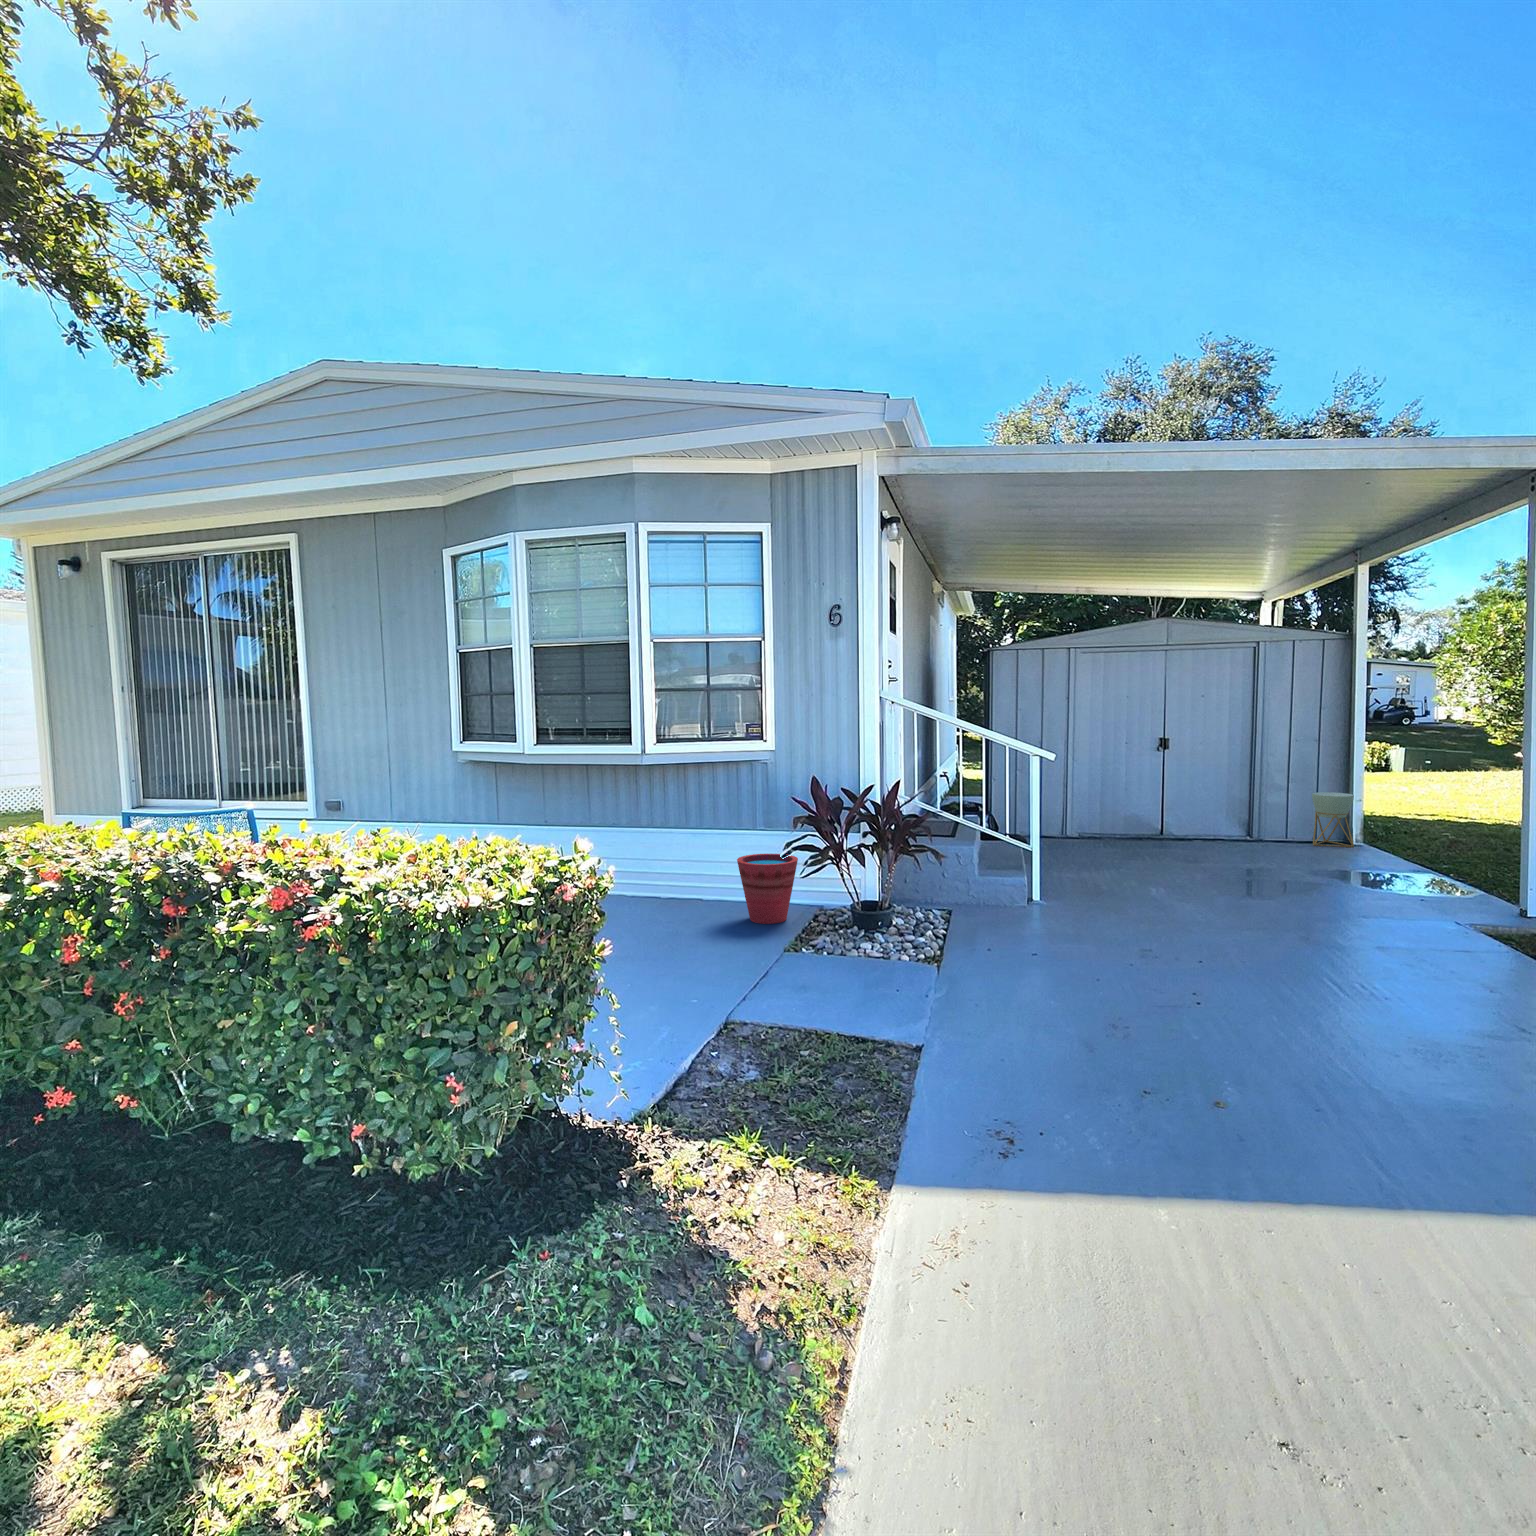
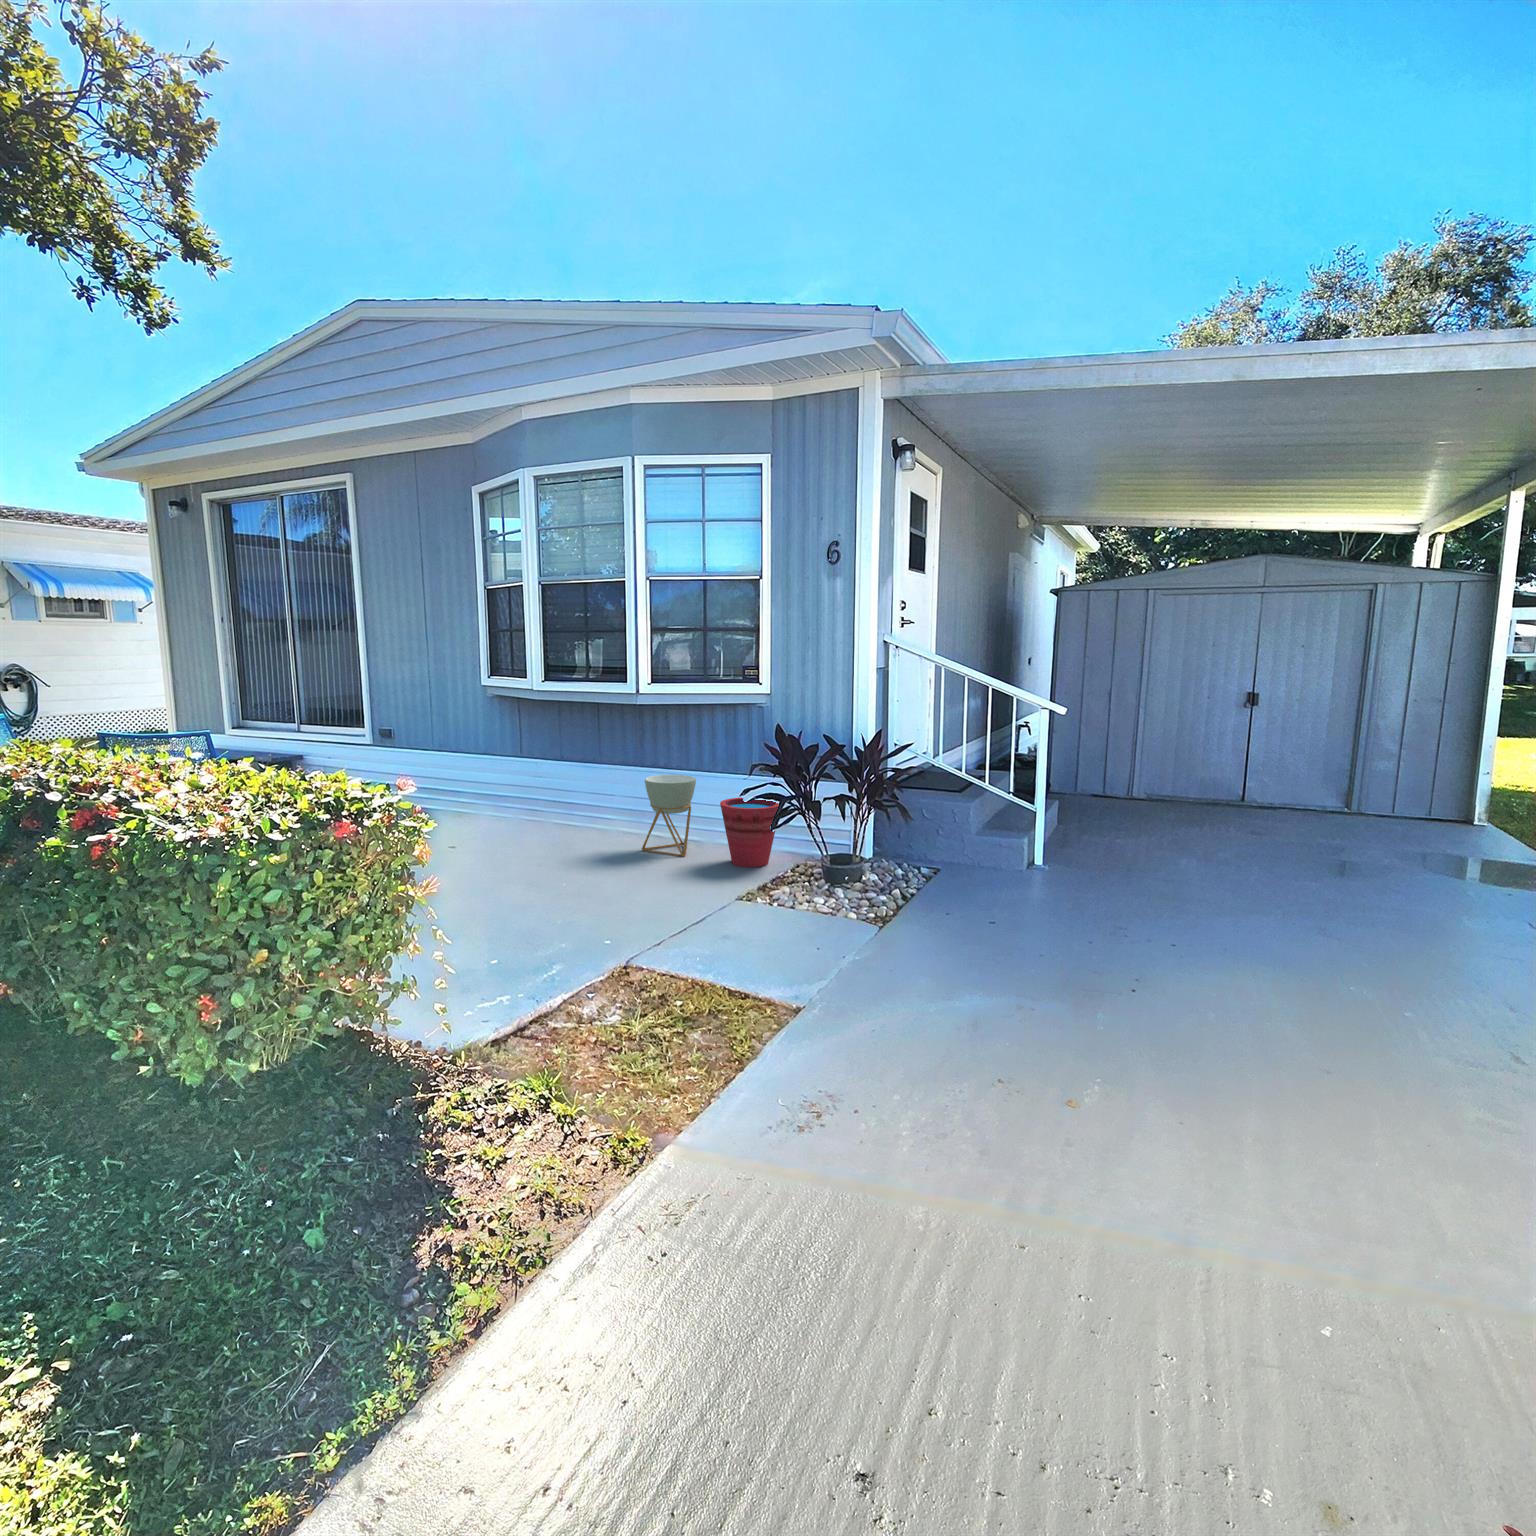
planter: present [1312,792,1354,847] -> present [642,775,696,856]

